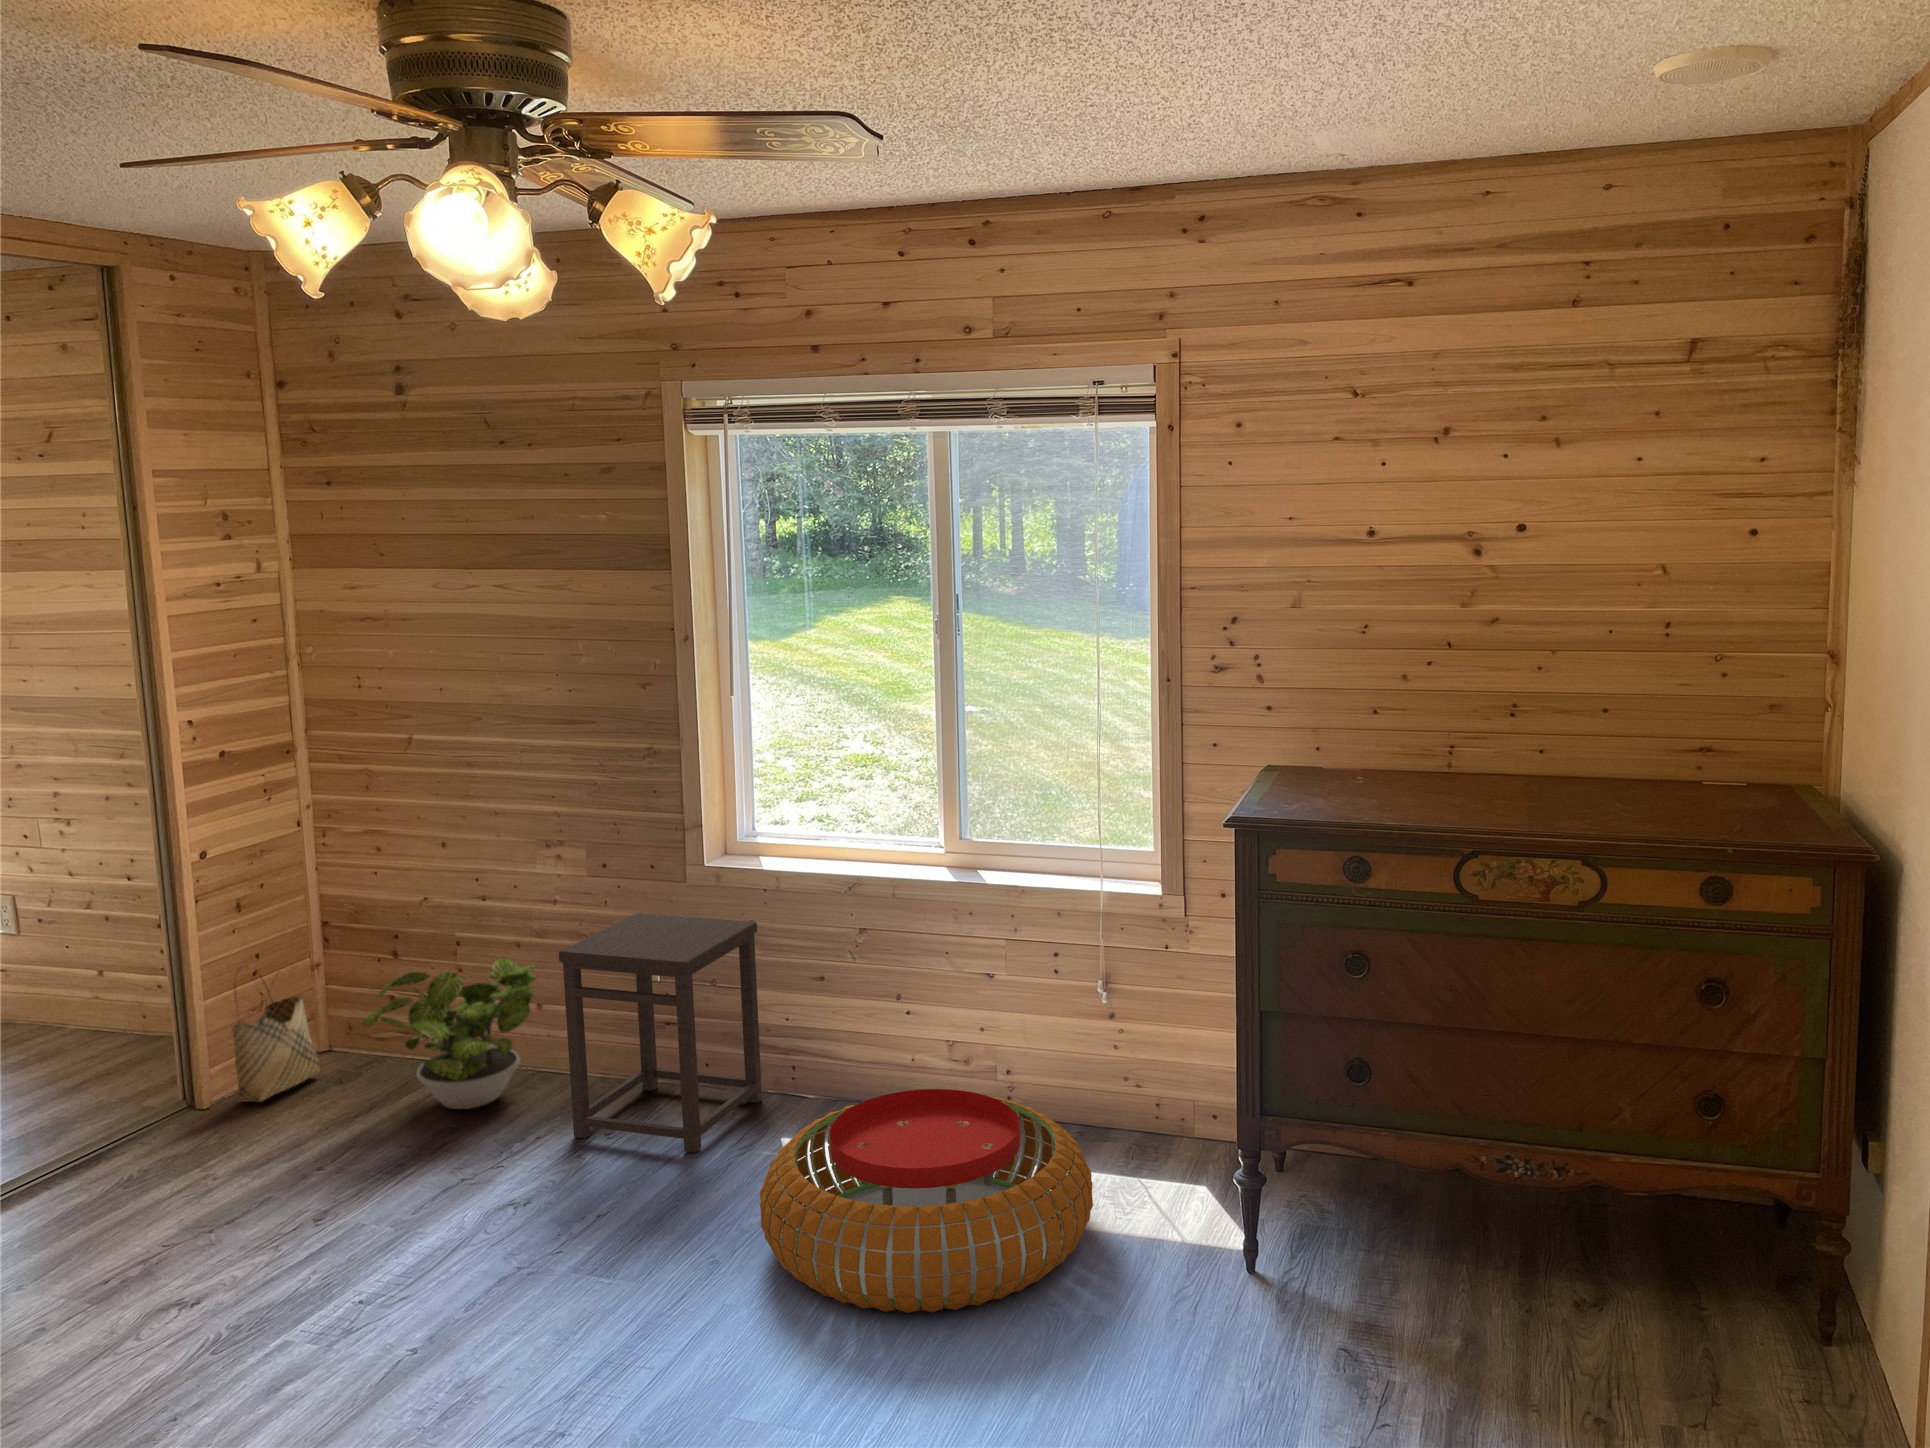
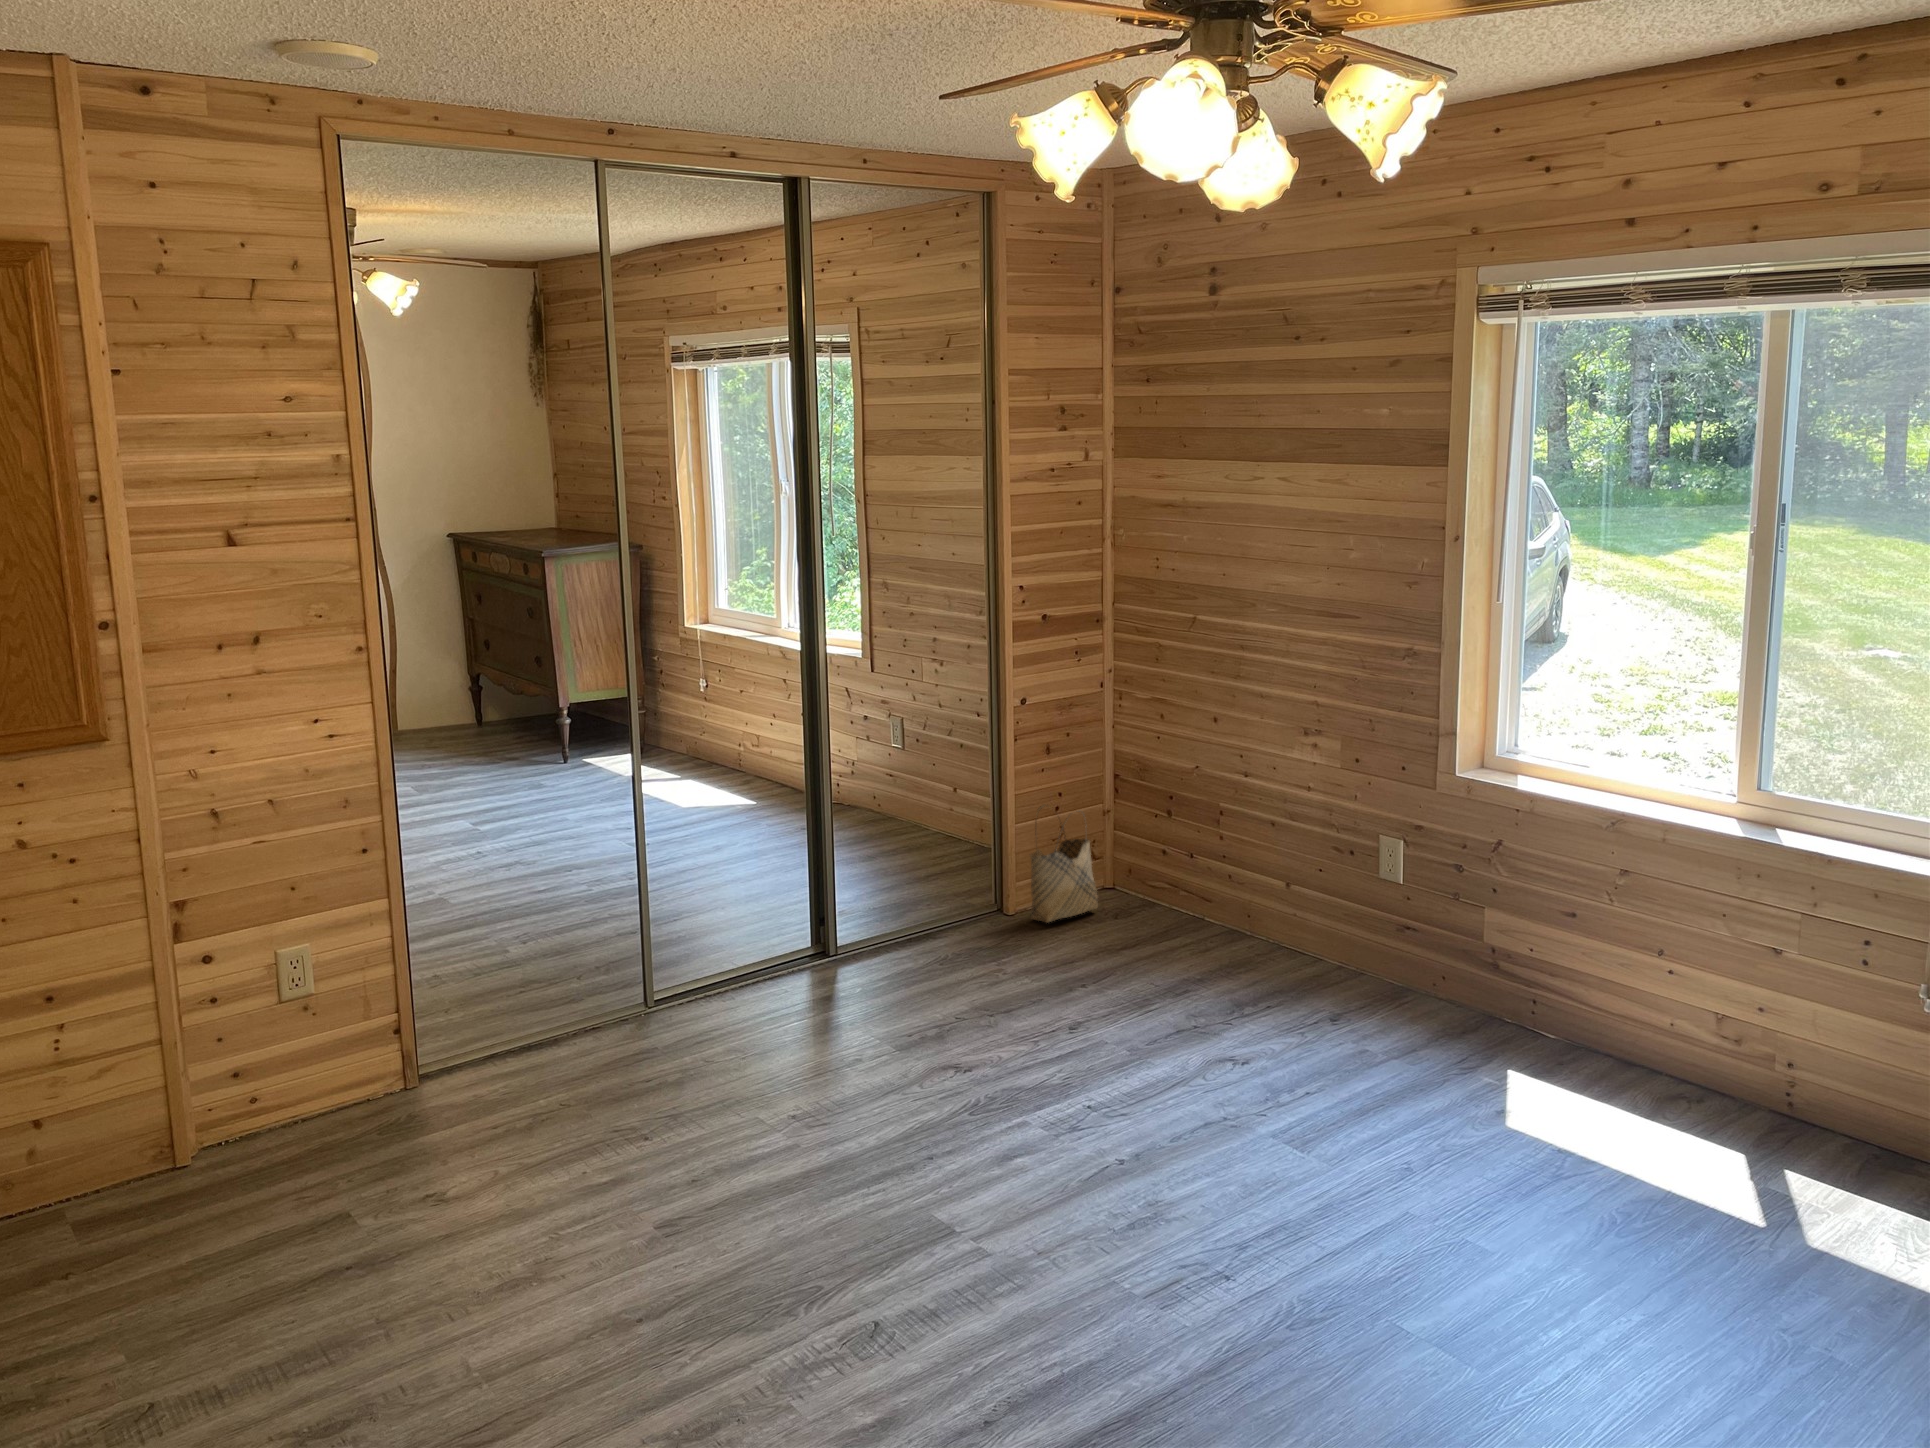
side table: present [559,913,762,1153] -> none [1300,812,1508,1057]
potted plant: present [363,958,536,1109] -> none [1127,832,1287,967]
pouf: present [760,1089,1093,1313] -> none [1456,1045,1865,1297]

